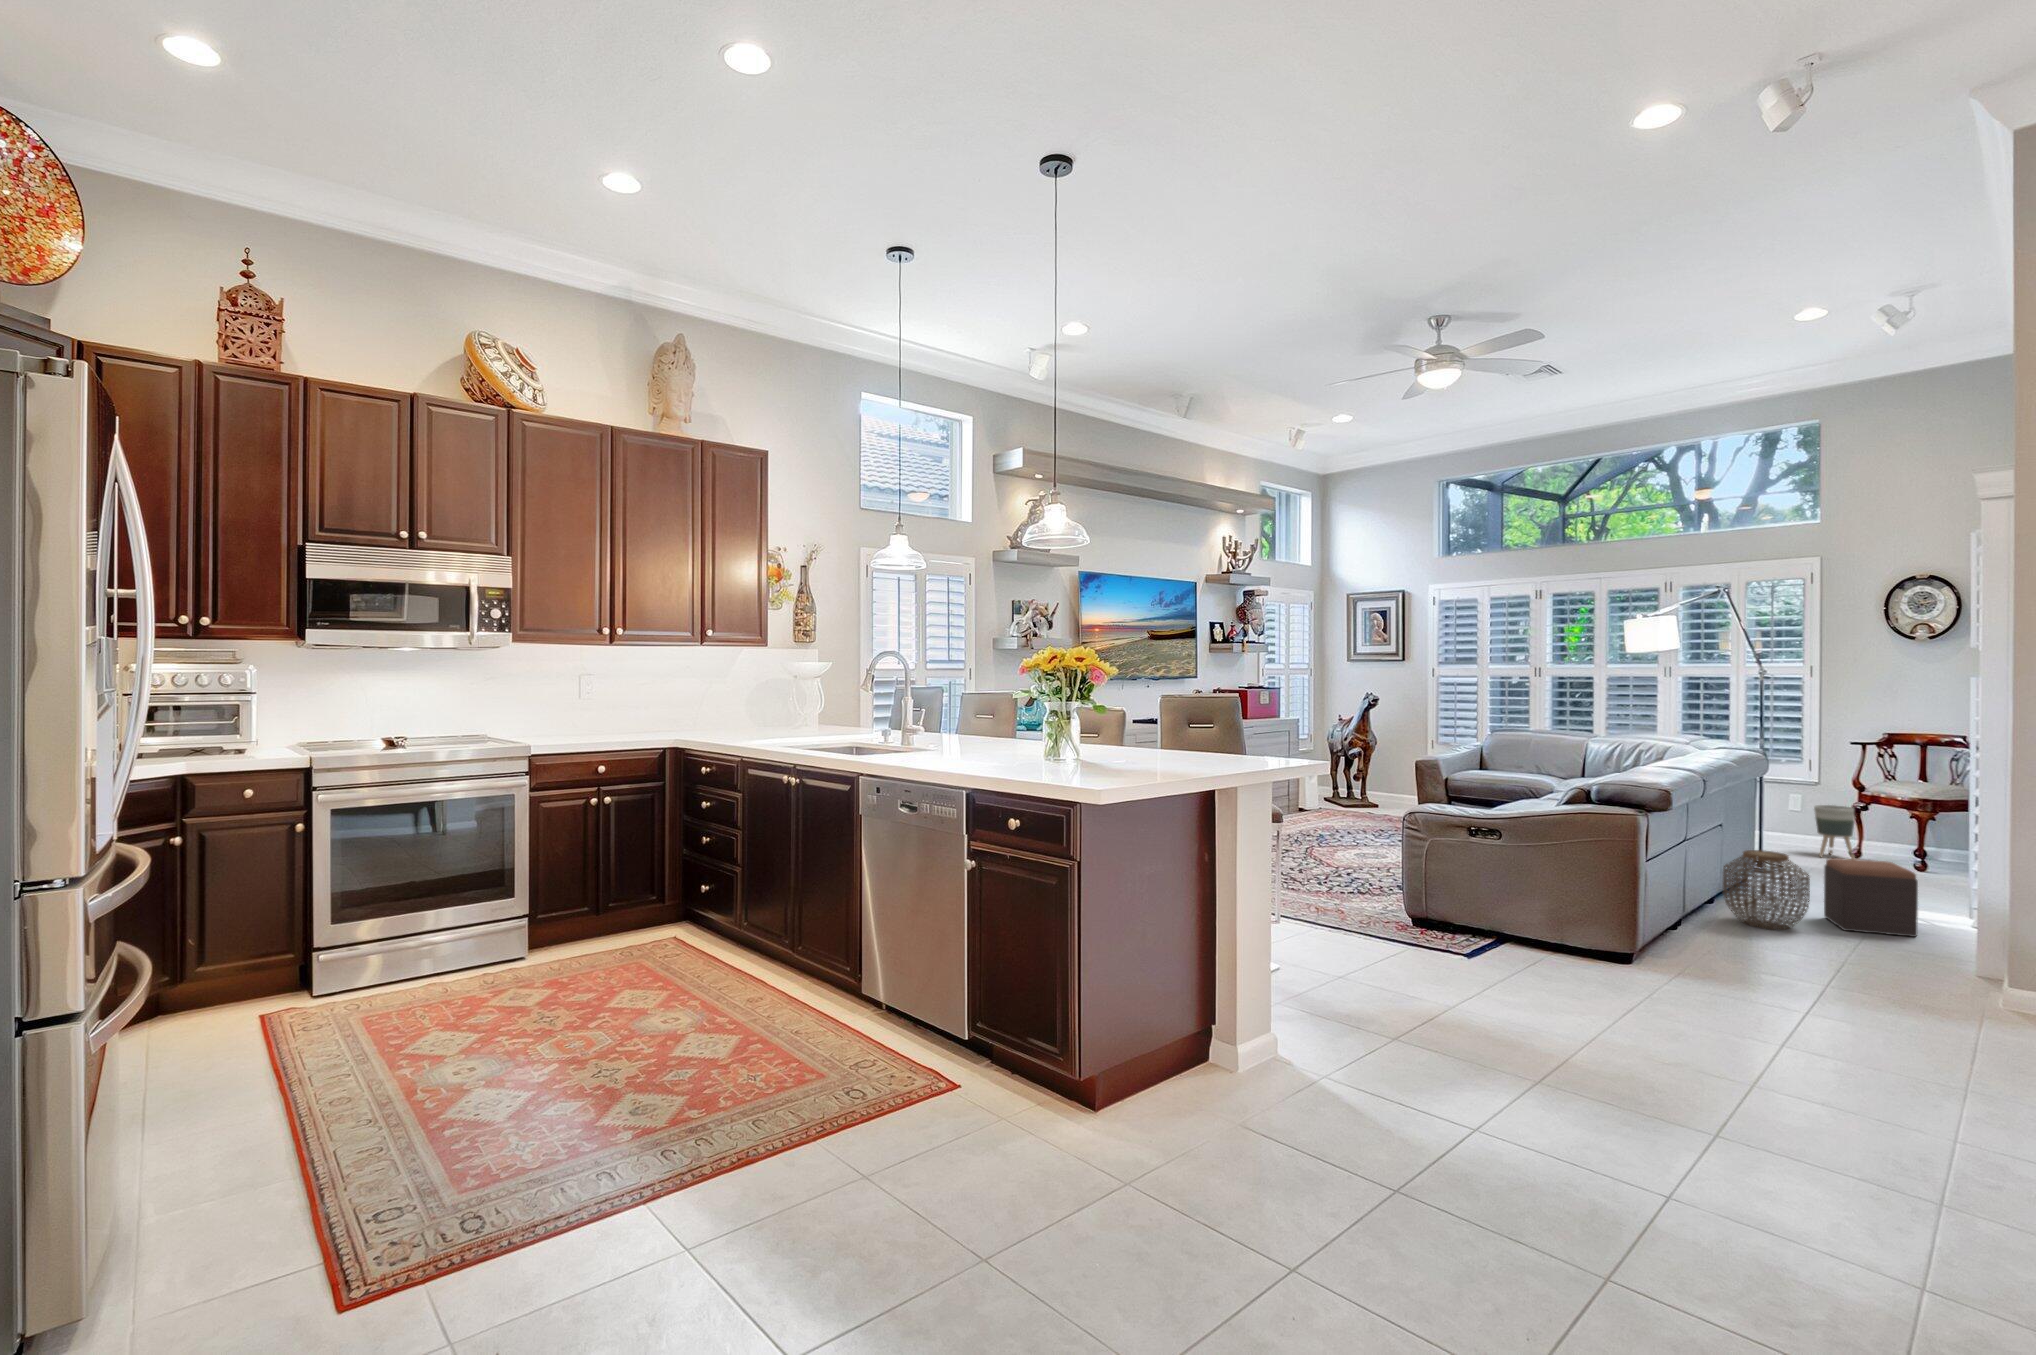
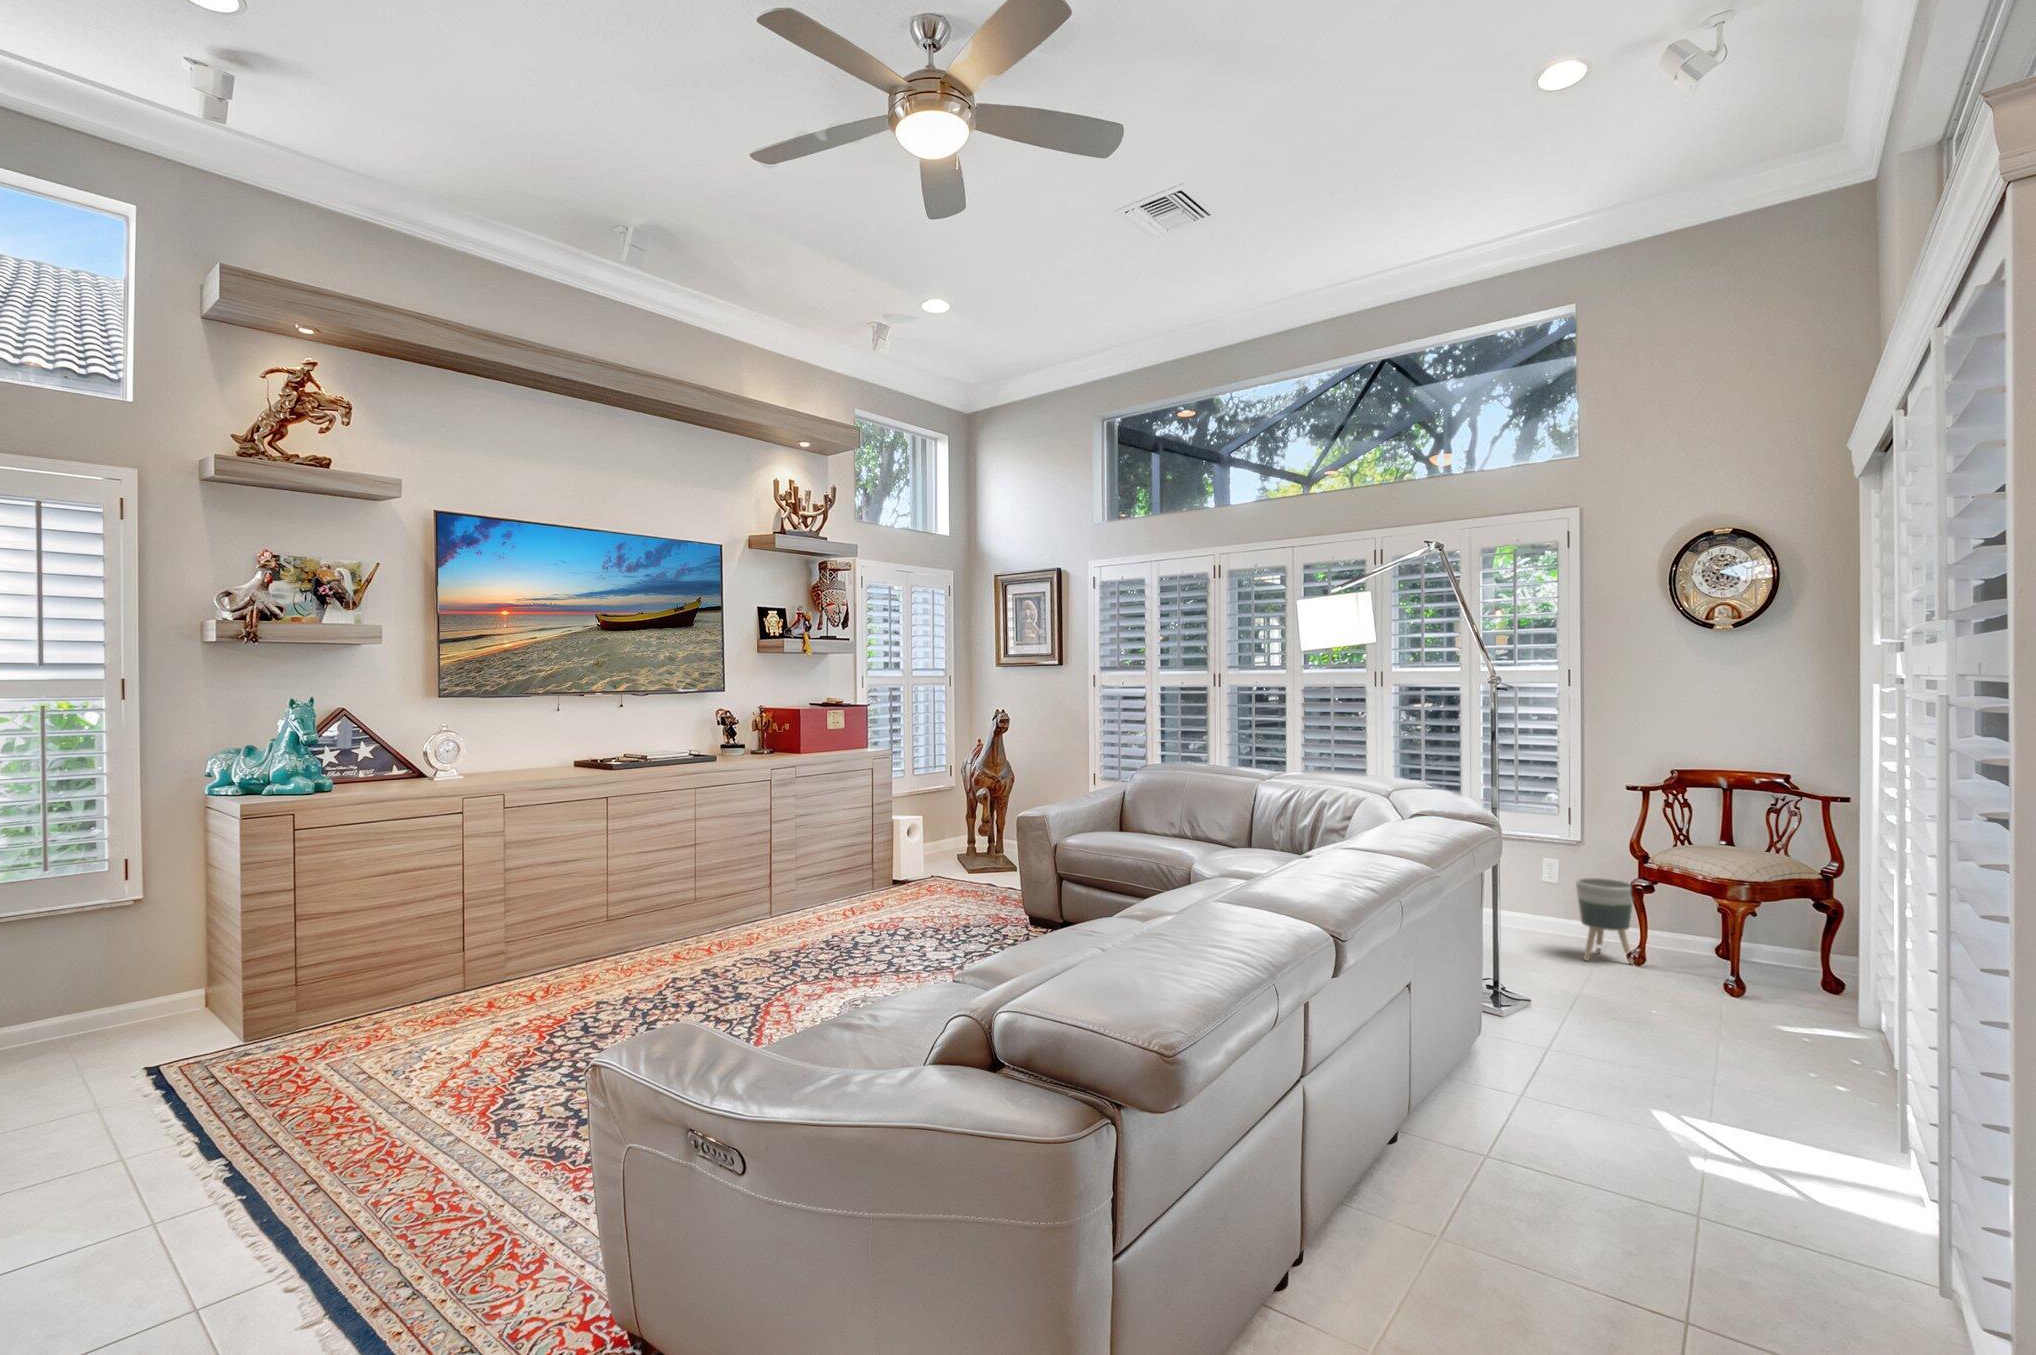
woven basket: present [1723,850,1810,930] -> none [1423,1056,1597,1257]
footstool: present [1824,858,1918,937] -> none [1617,1057,1816,1264]

